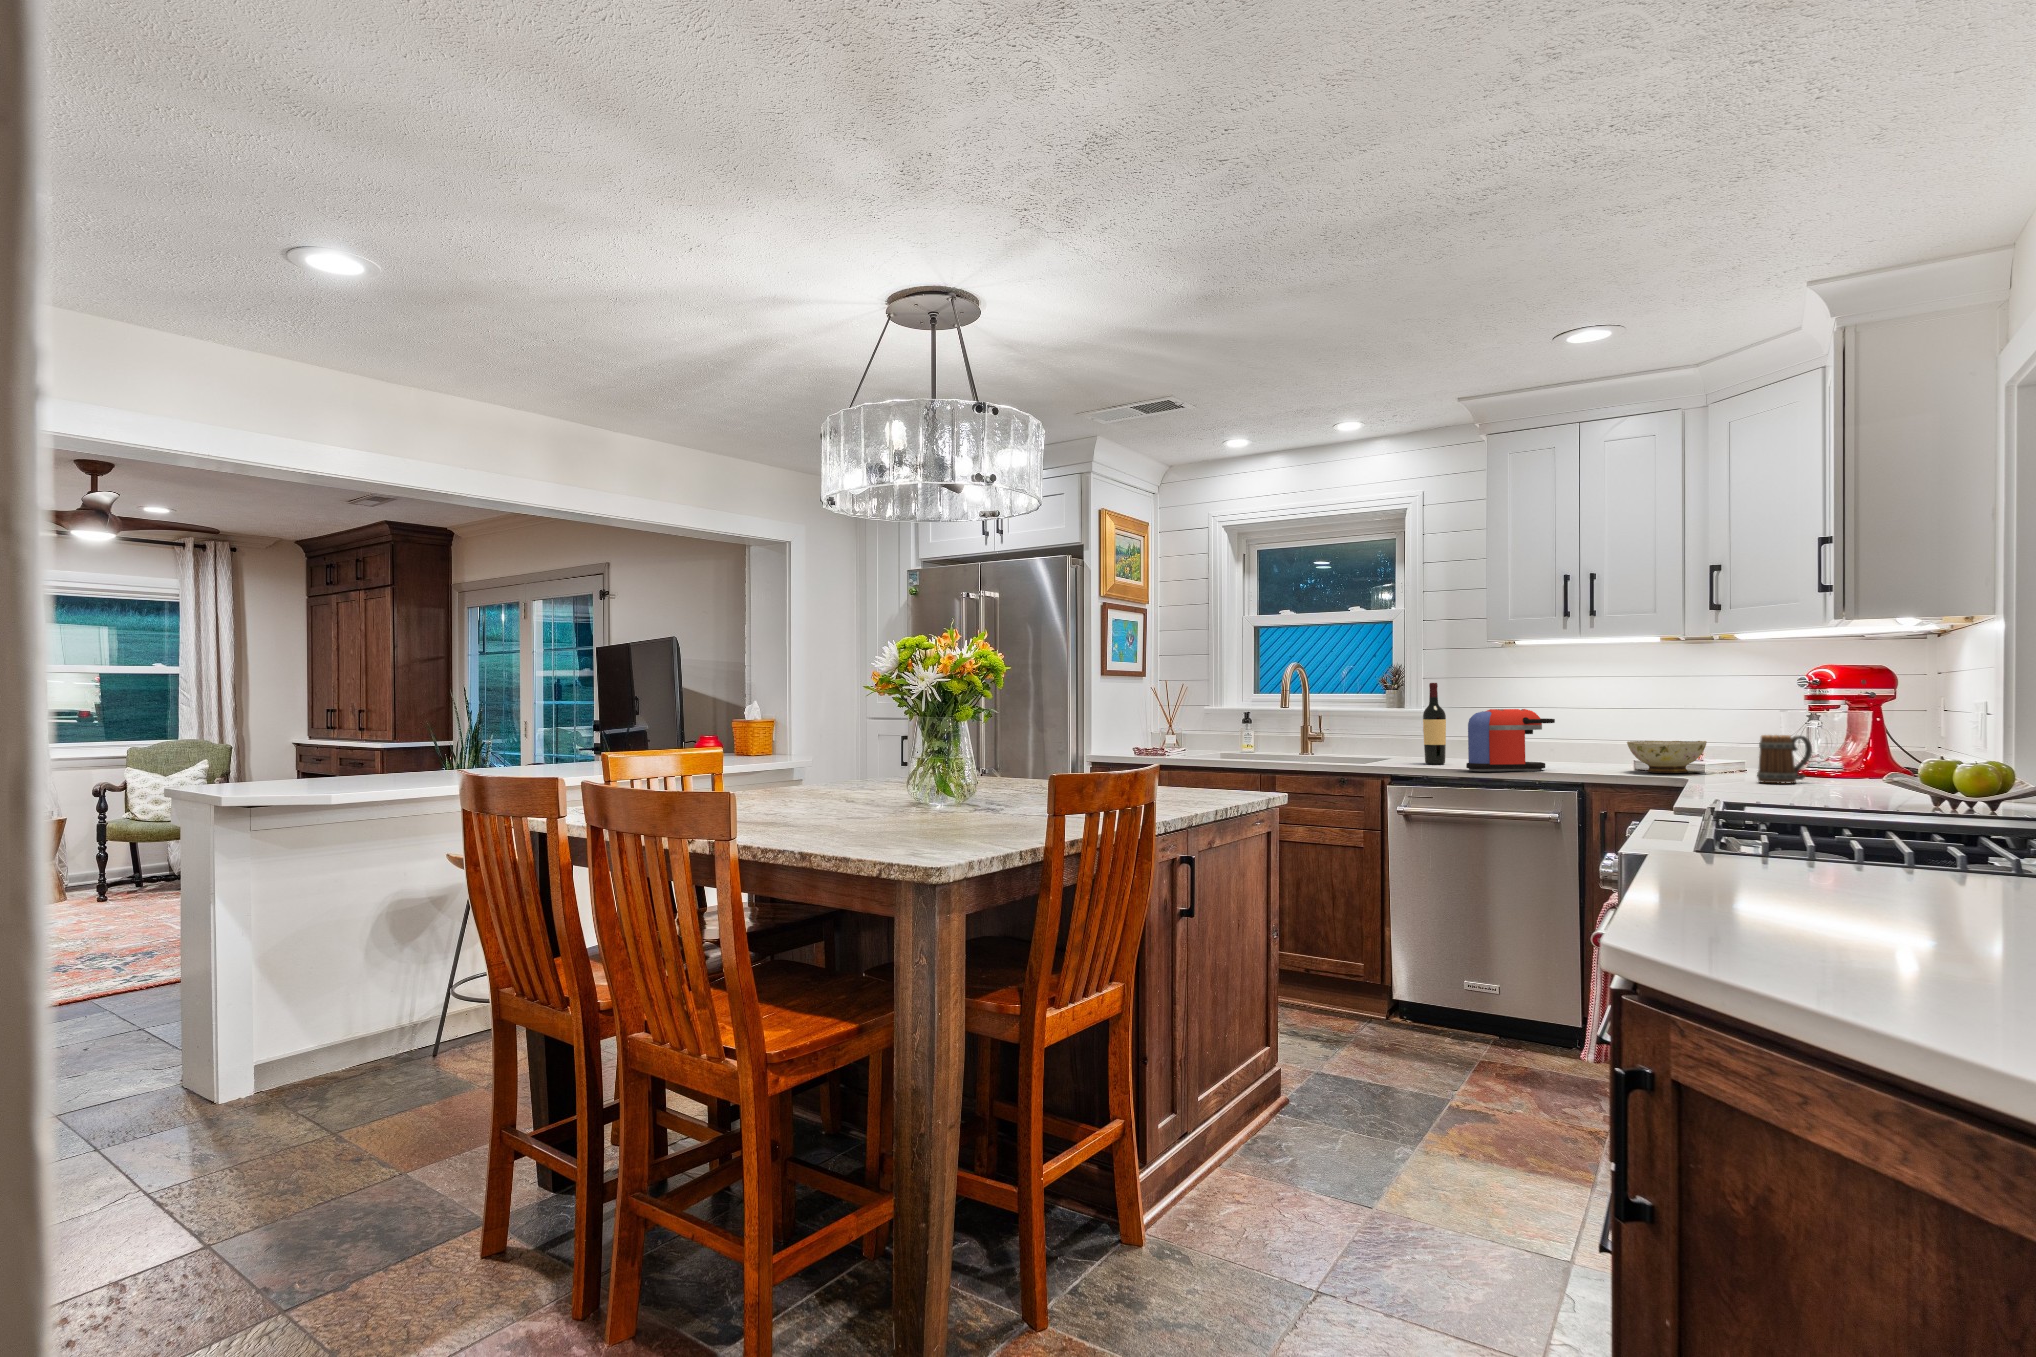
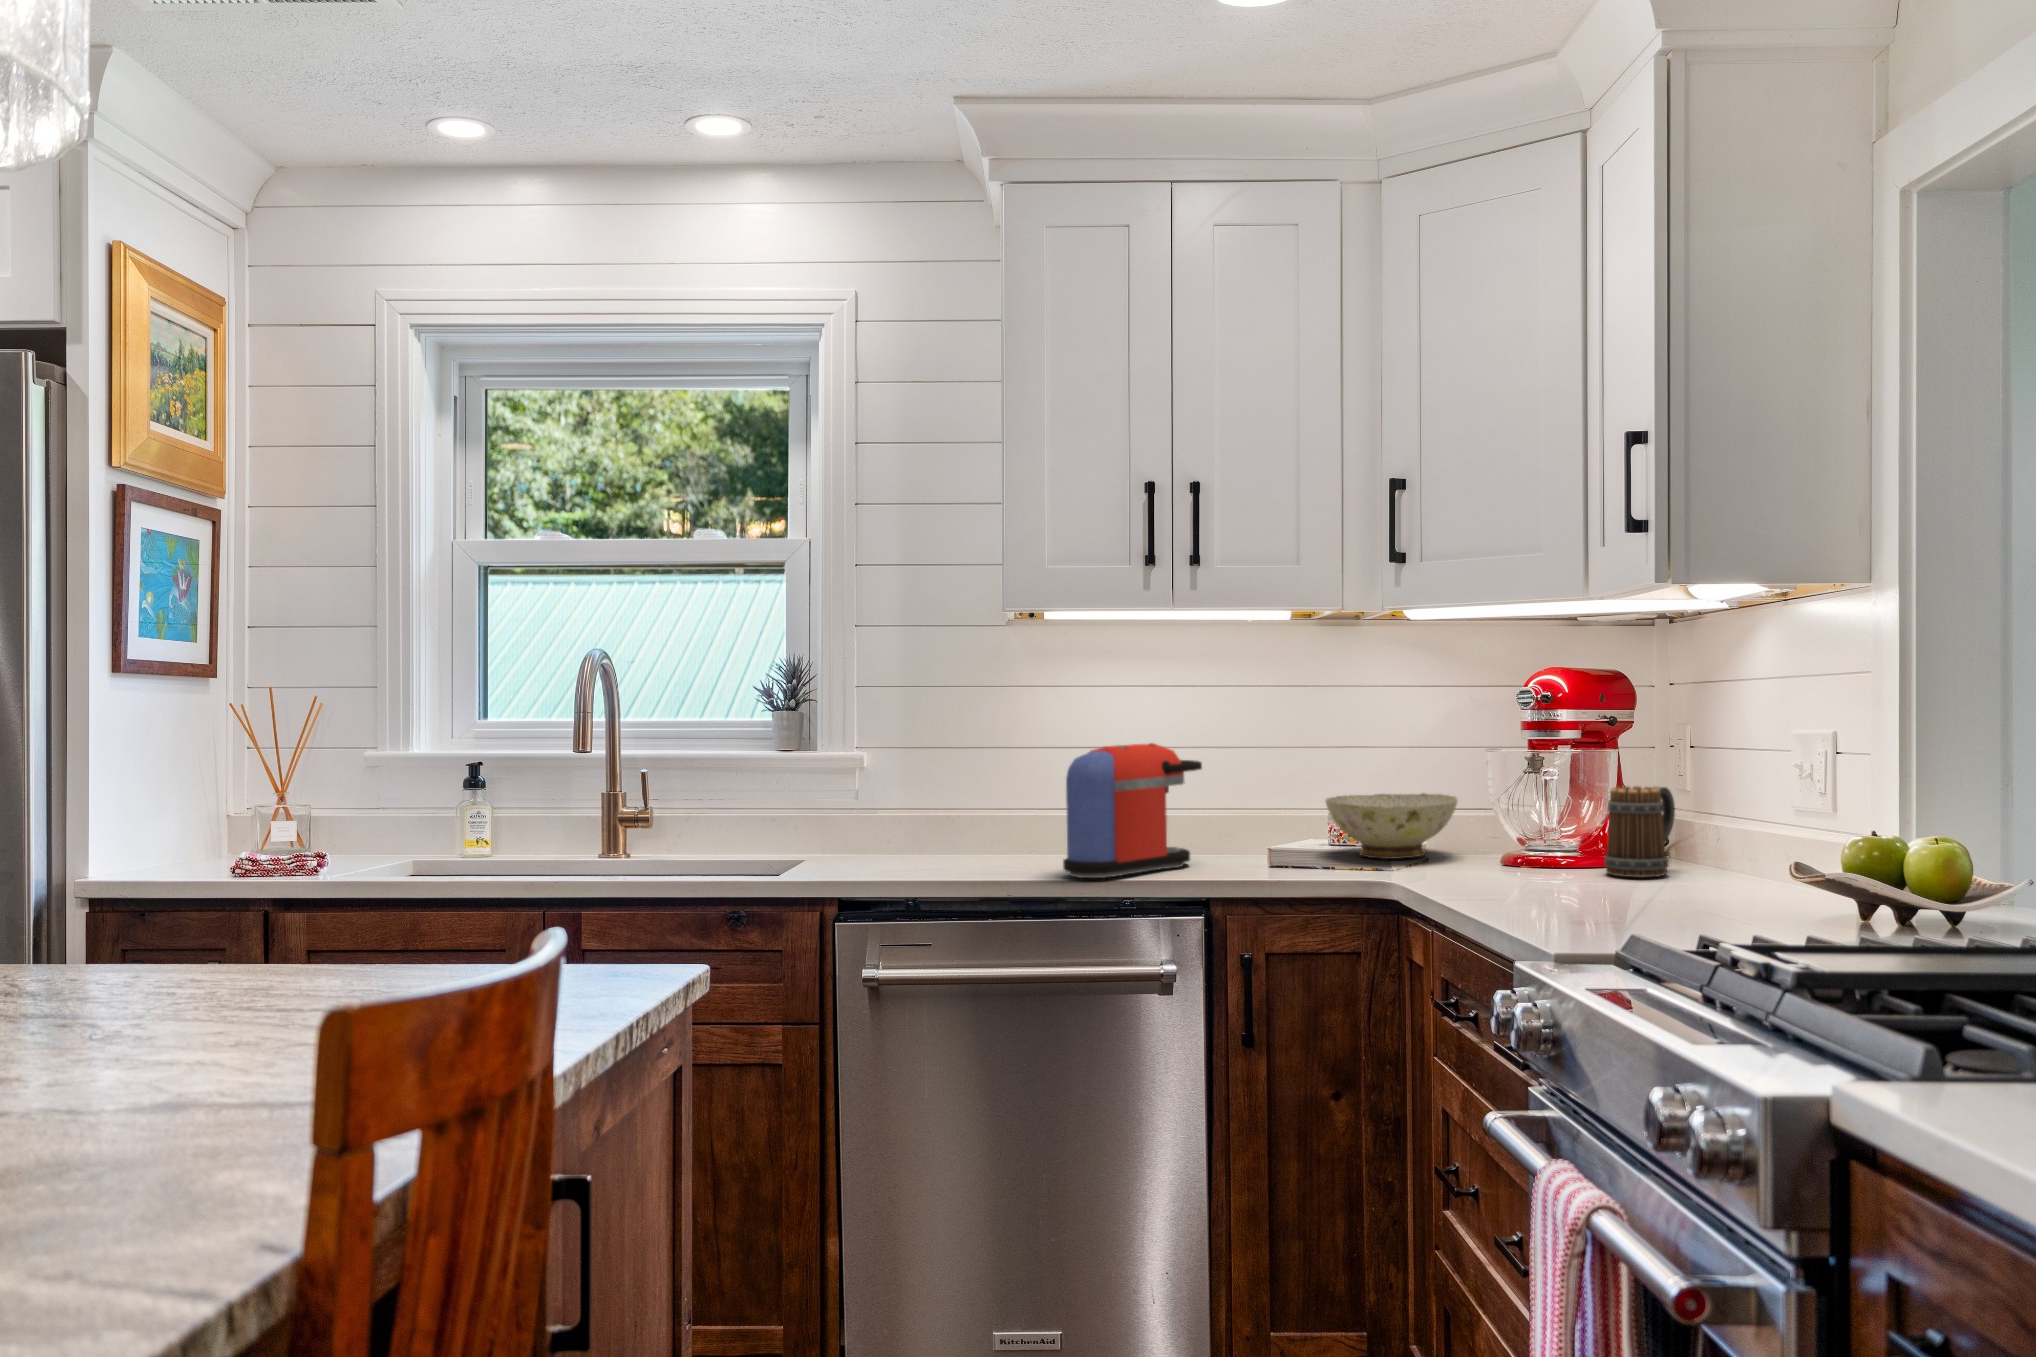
wine bottle: present [1423,683,1446,764] -> none [921,689,965,858]

